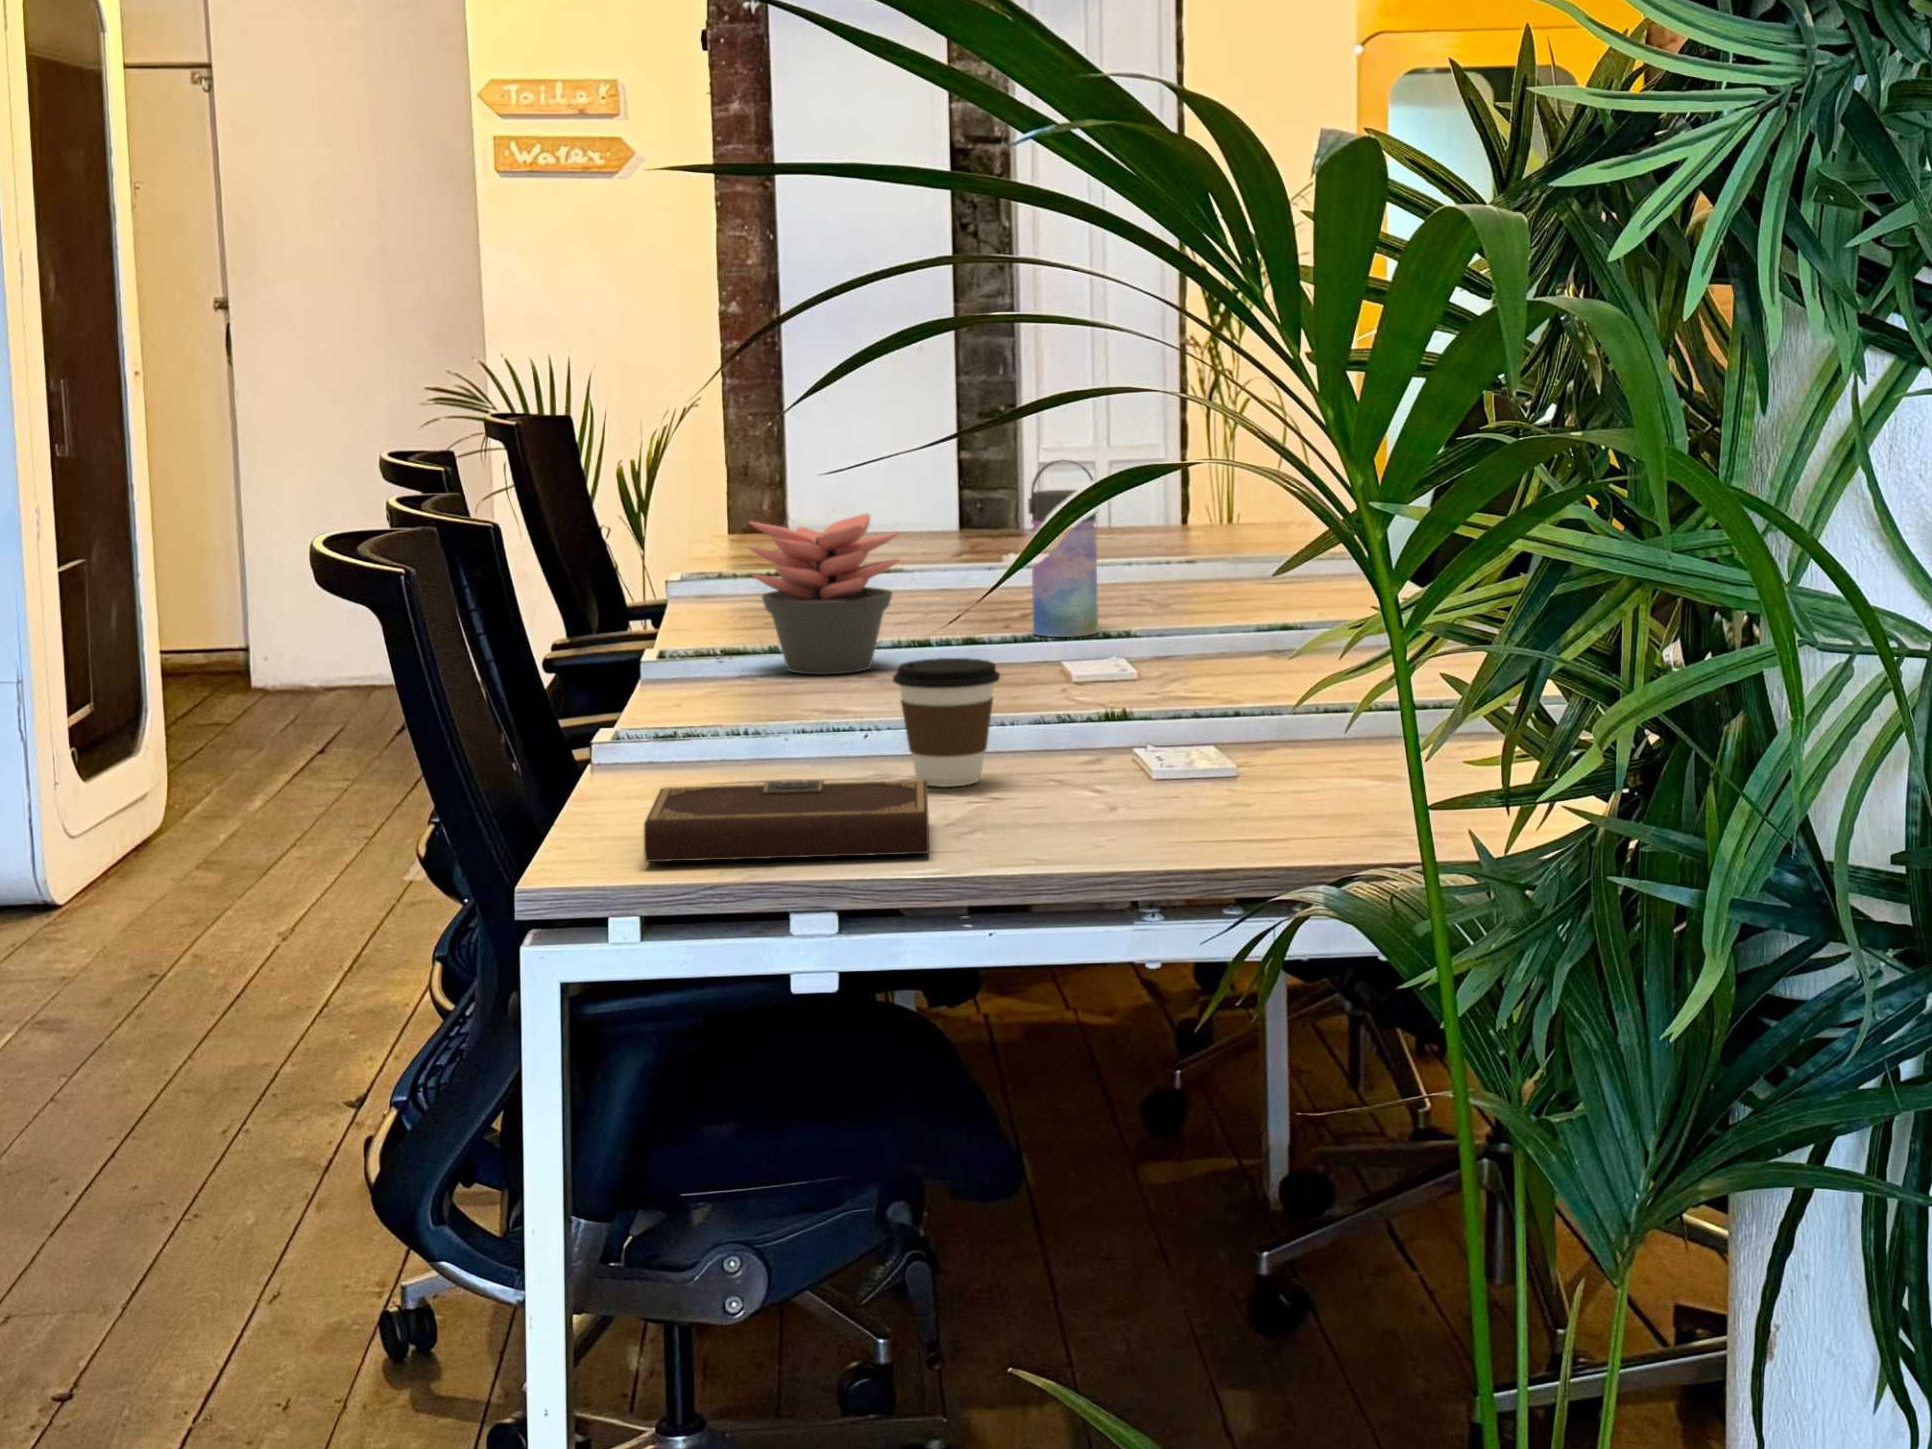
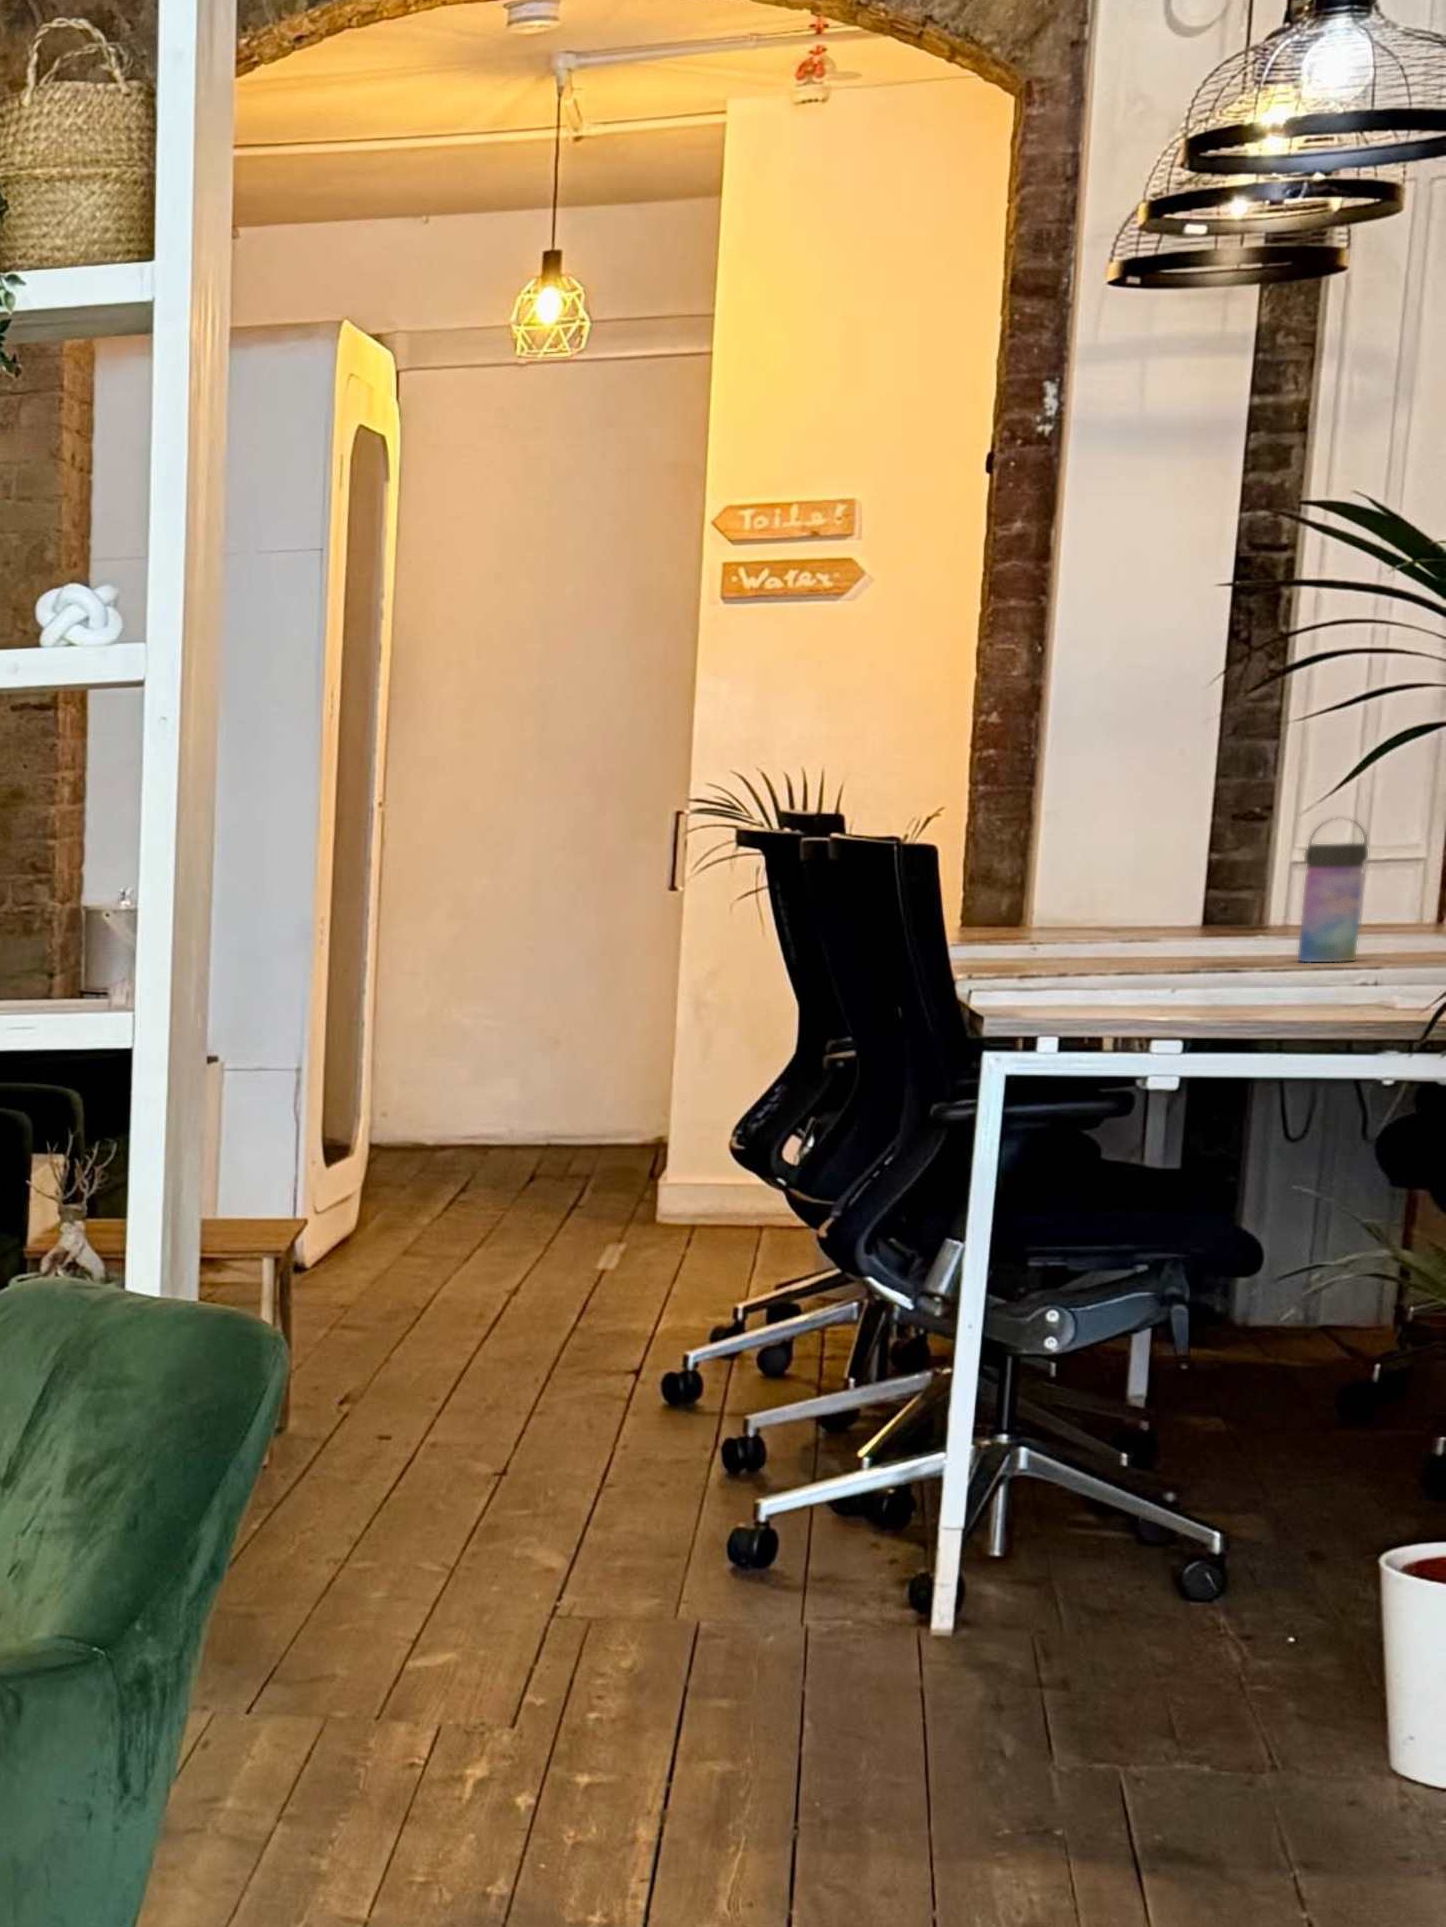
succulent plant: present [749,514,900,674] -> none [1072,855,1199,975]
coffee cup: present [893,658,1000,787] -> none [1213,920,1292,1003]
notebook: present [644,780,929,862] -> none [1053,983,1244,1018]

